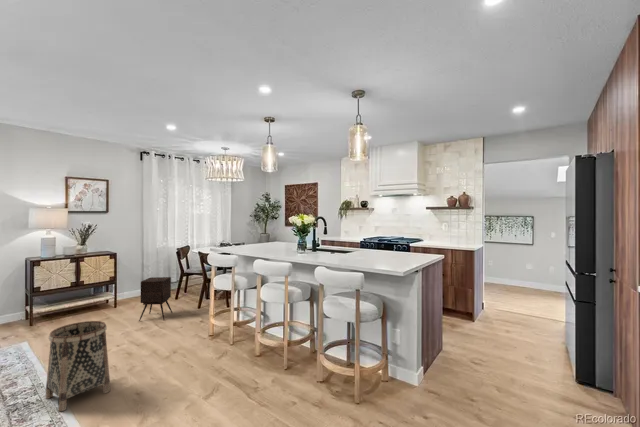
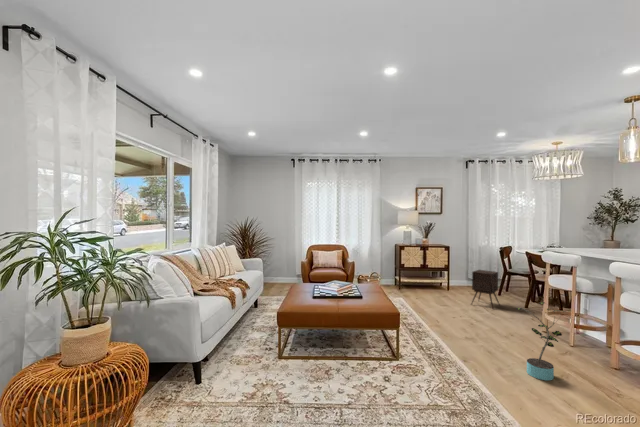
potted plant: none [173,310,222,399] -> present [516,302,565,380]
basket: present [46,321,110,411] -> none [421,291,462,347]

